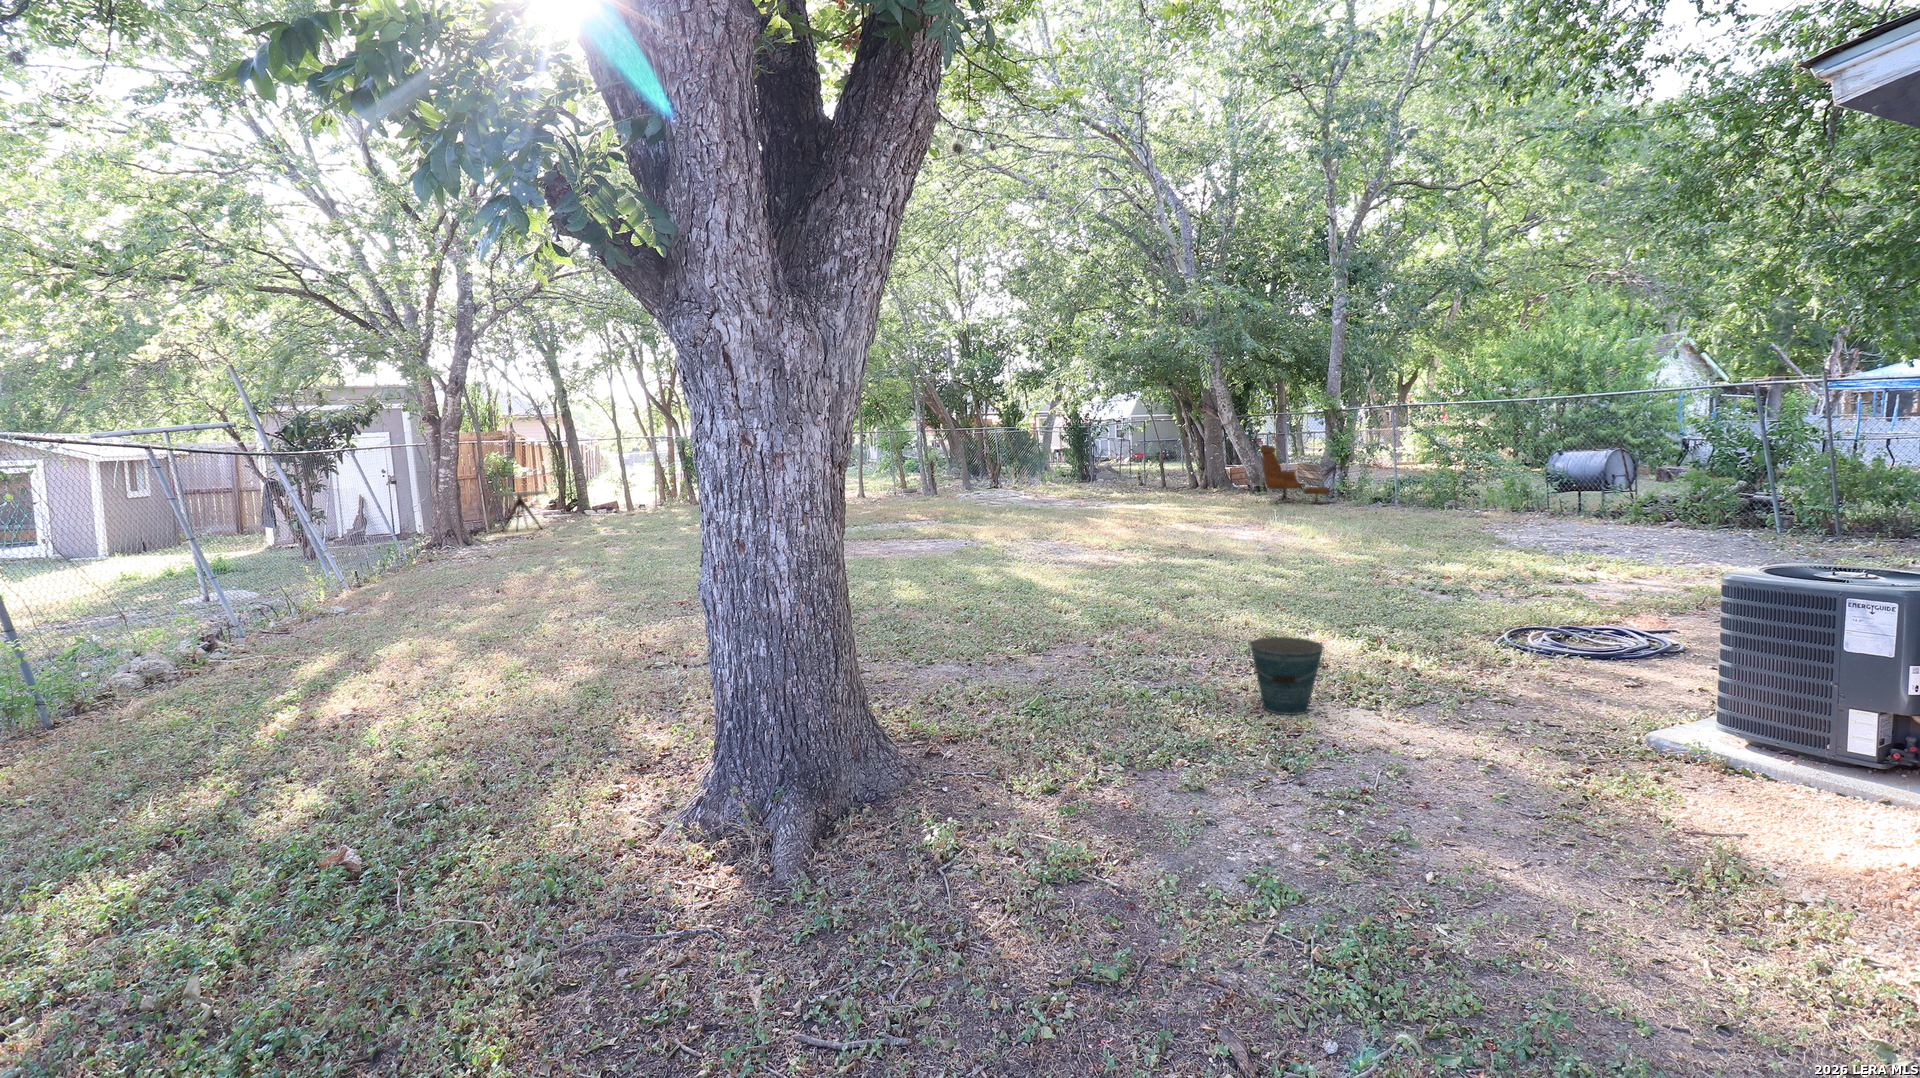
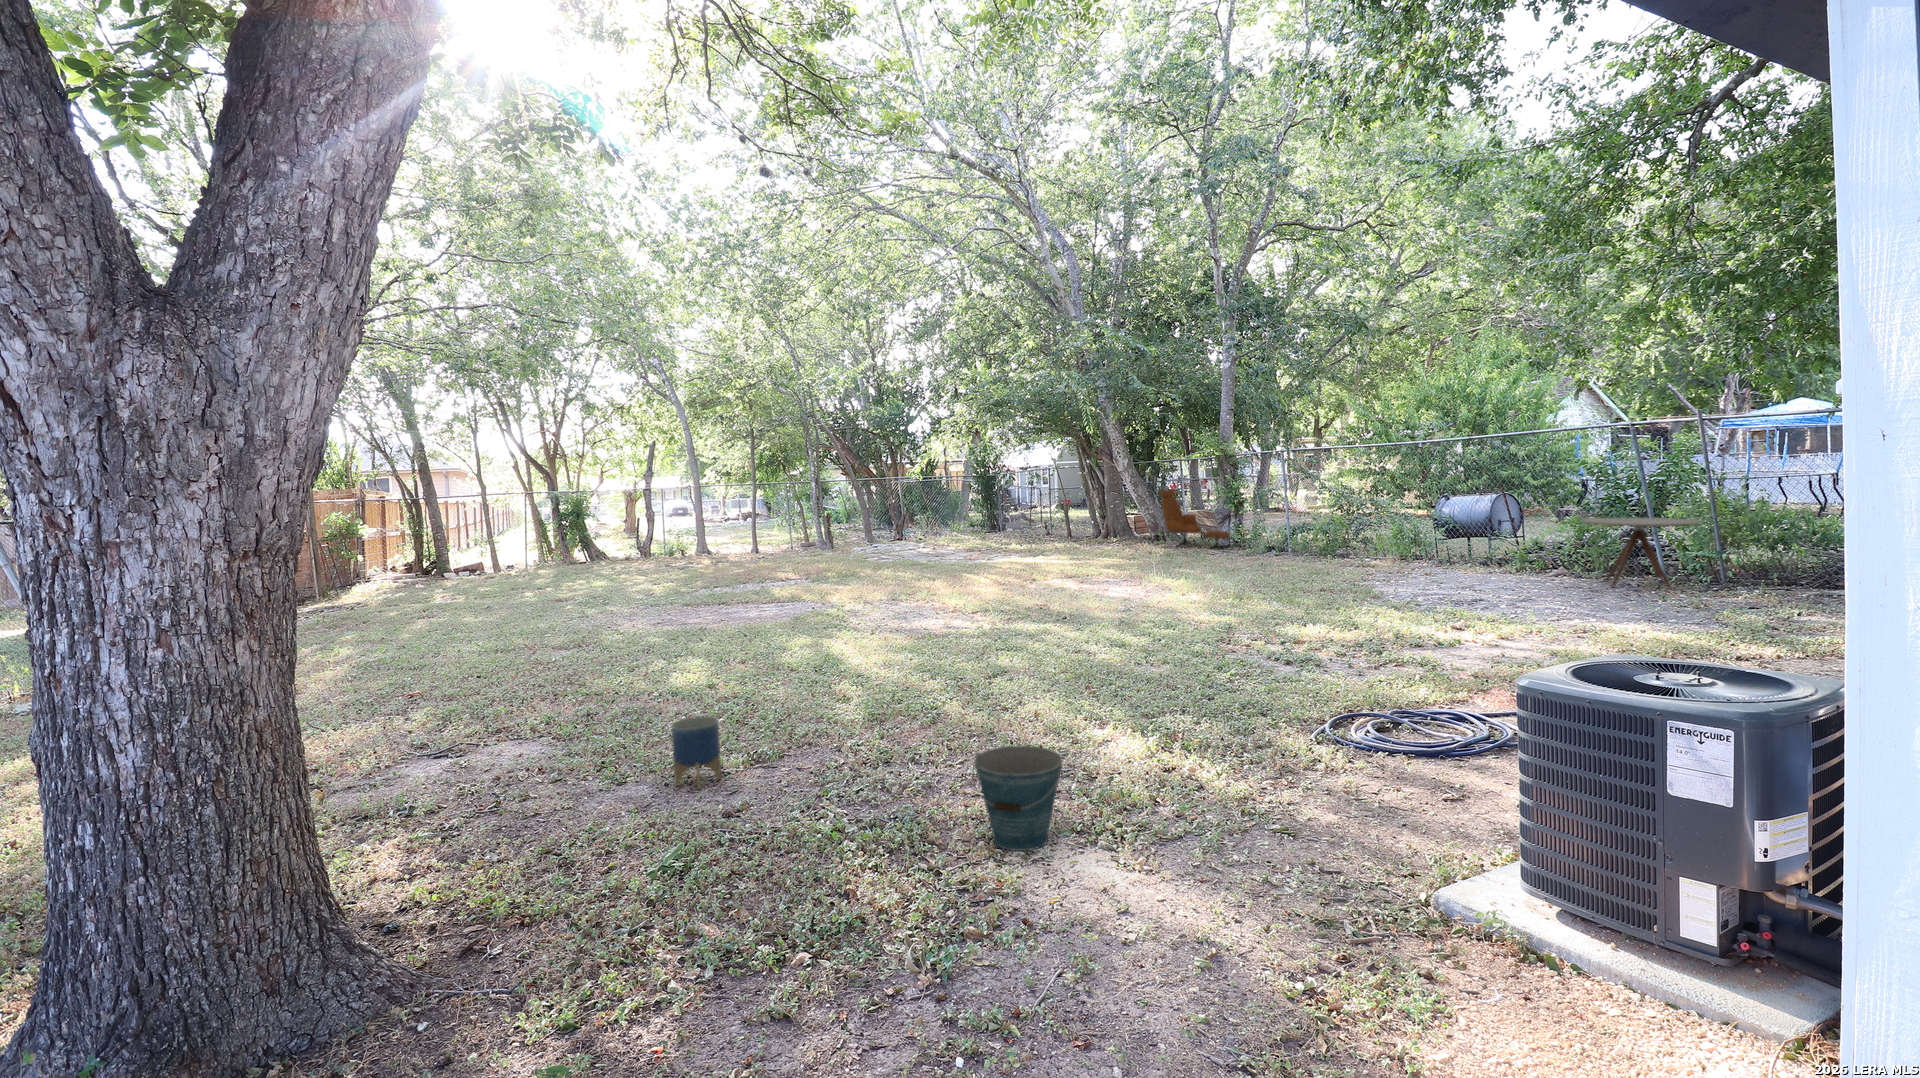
round table: present [490,491,547,530] -> present [1582,518,1701,589]
planter: none [966,619,1003,677] -> present [671,716,722,790]

